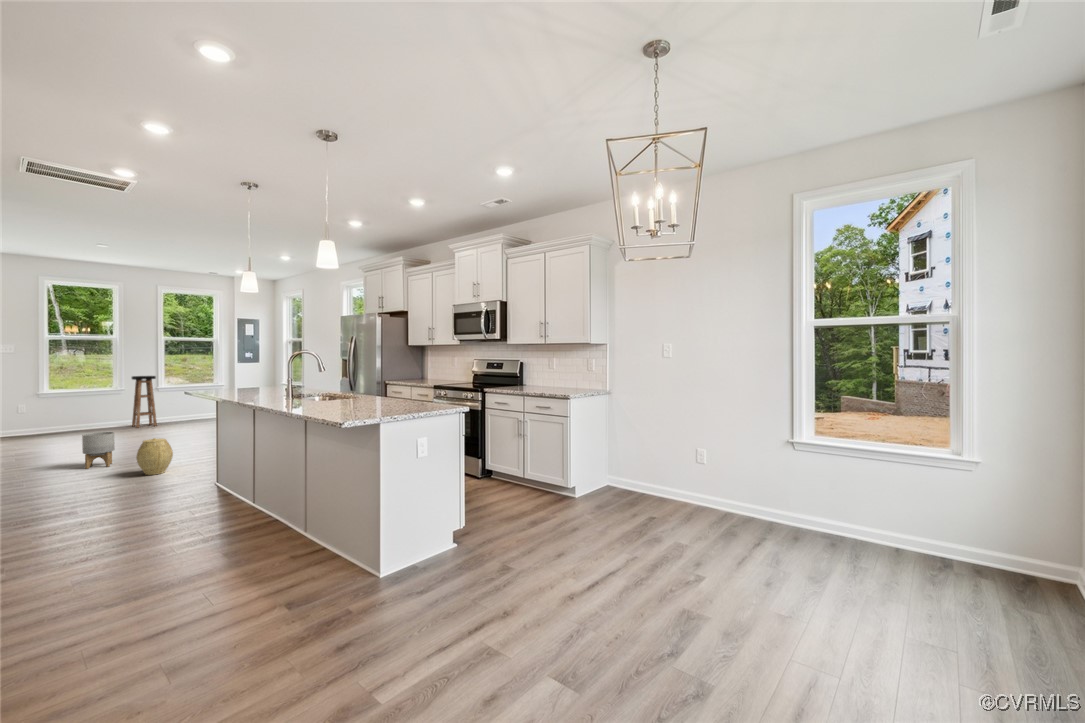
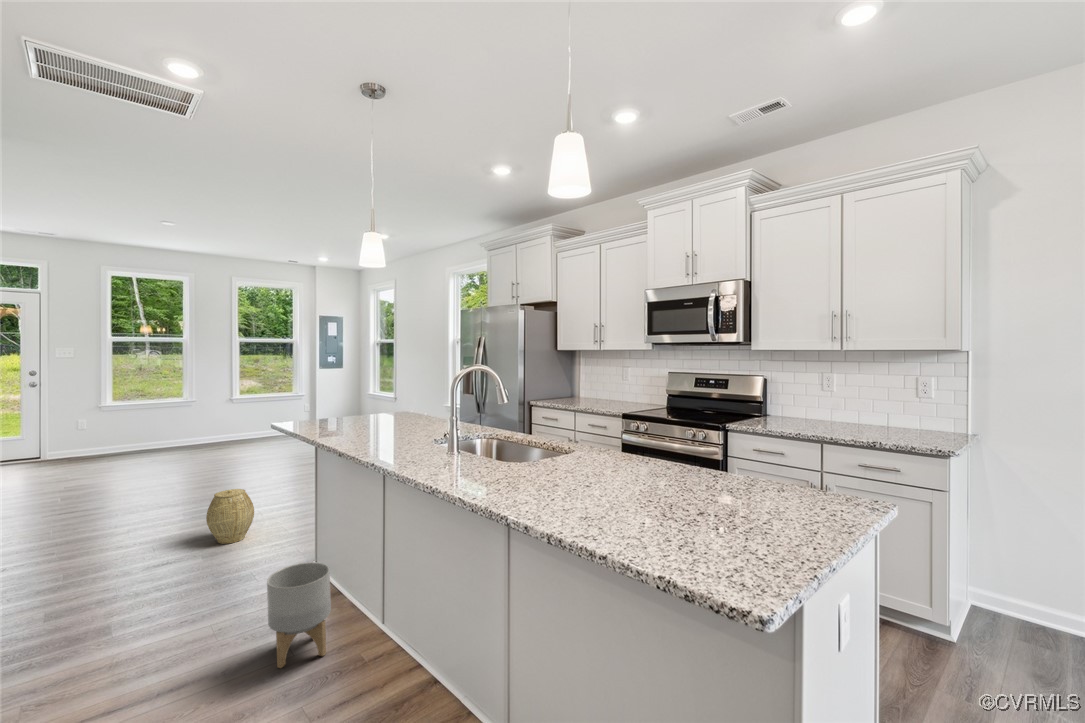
bar stool: present [132,376,157,428] -> none [202,387,232,450]
planter: present [82,432,115,469] -> present [267,562,331,668]

